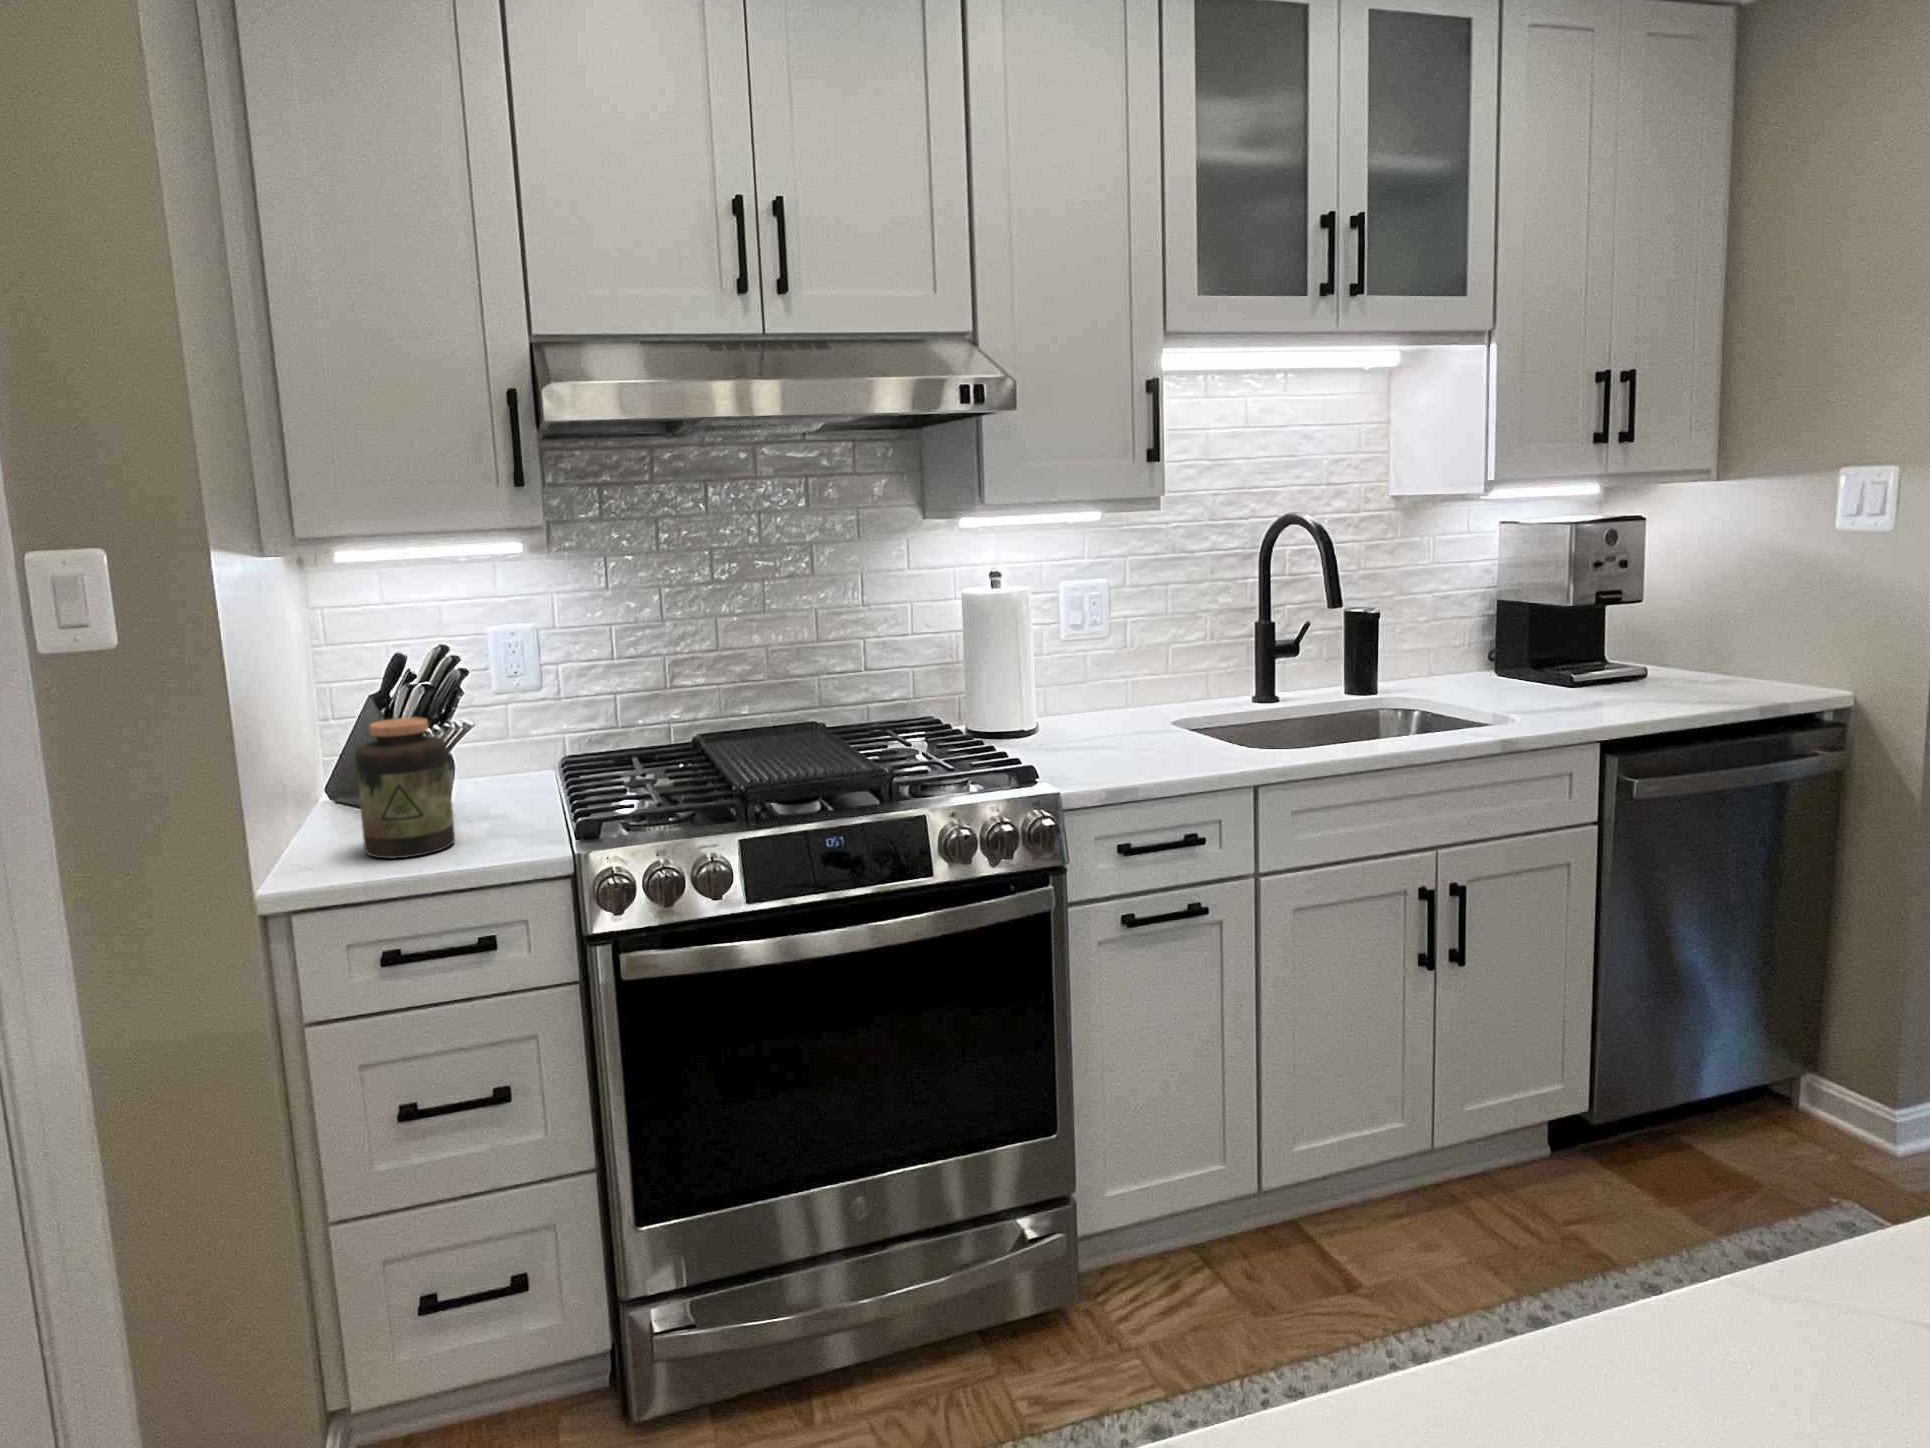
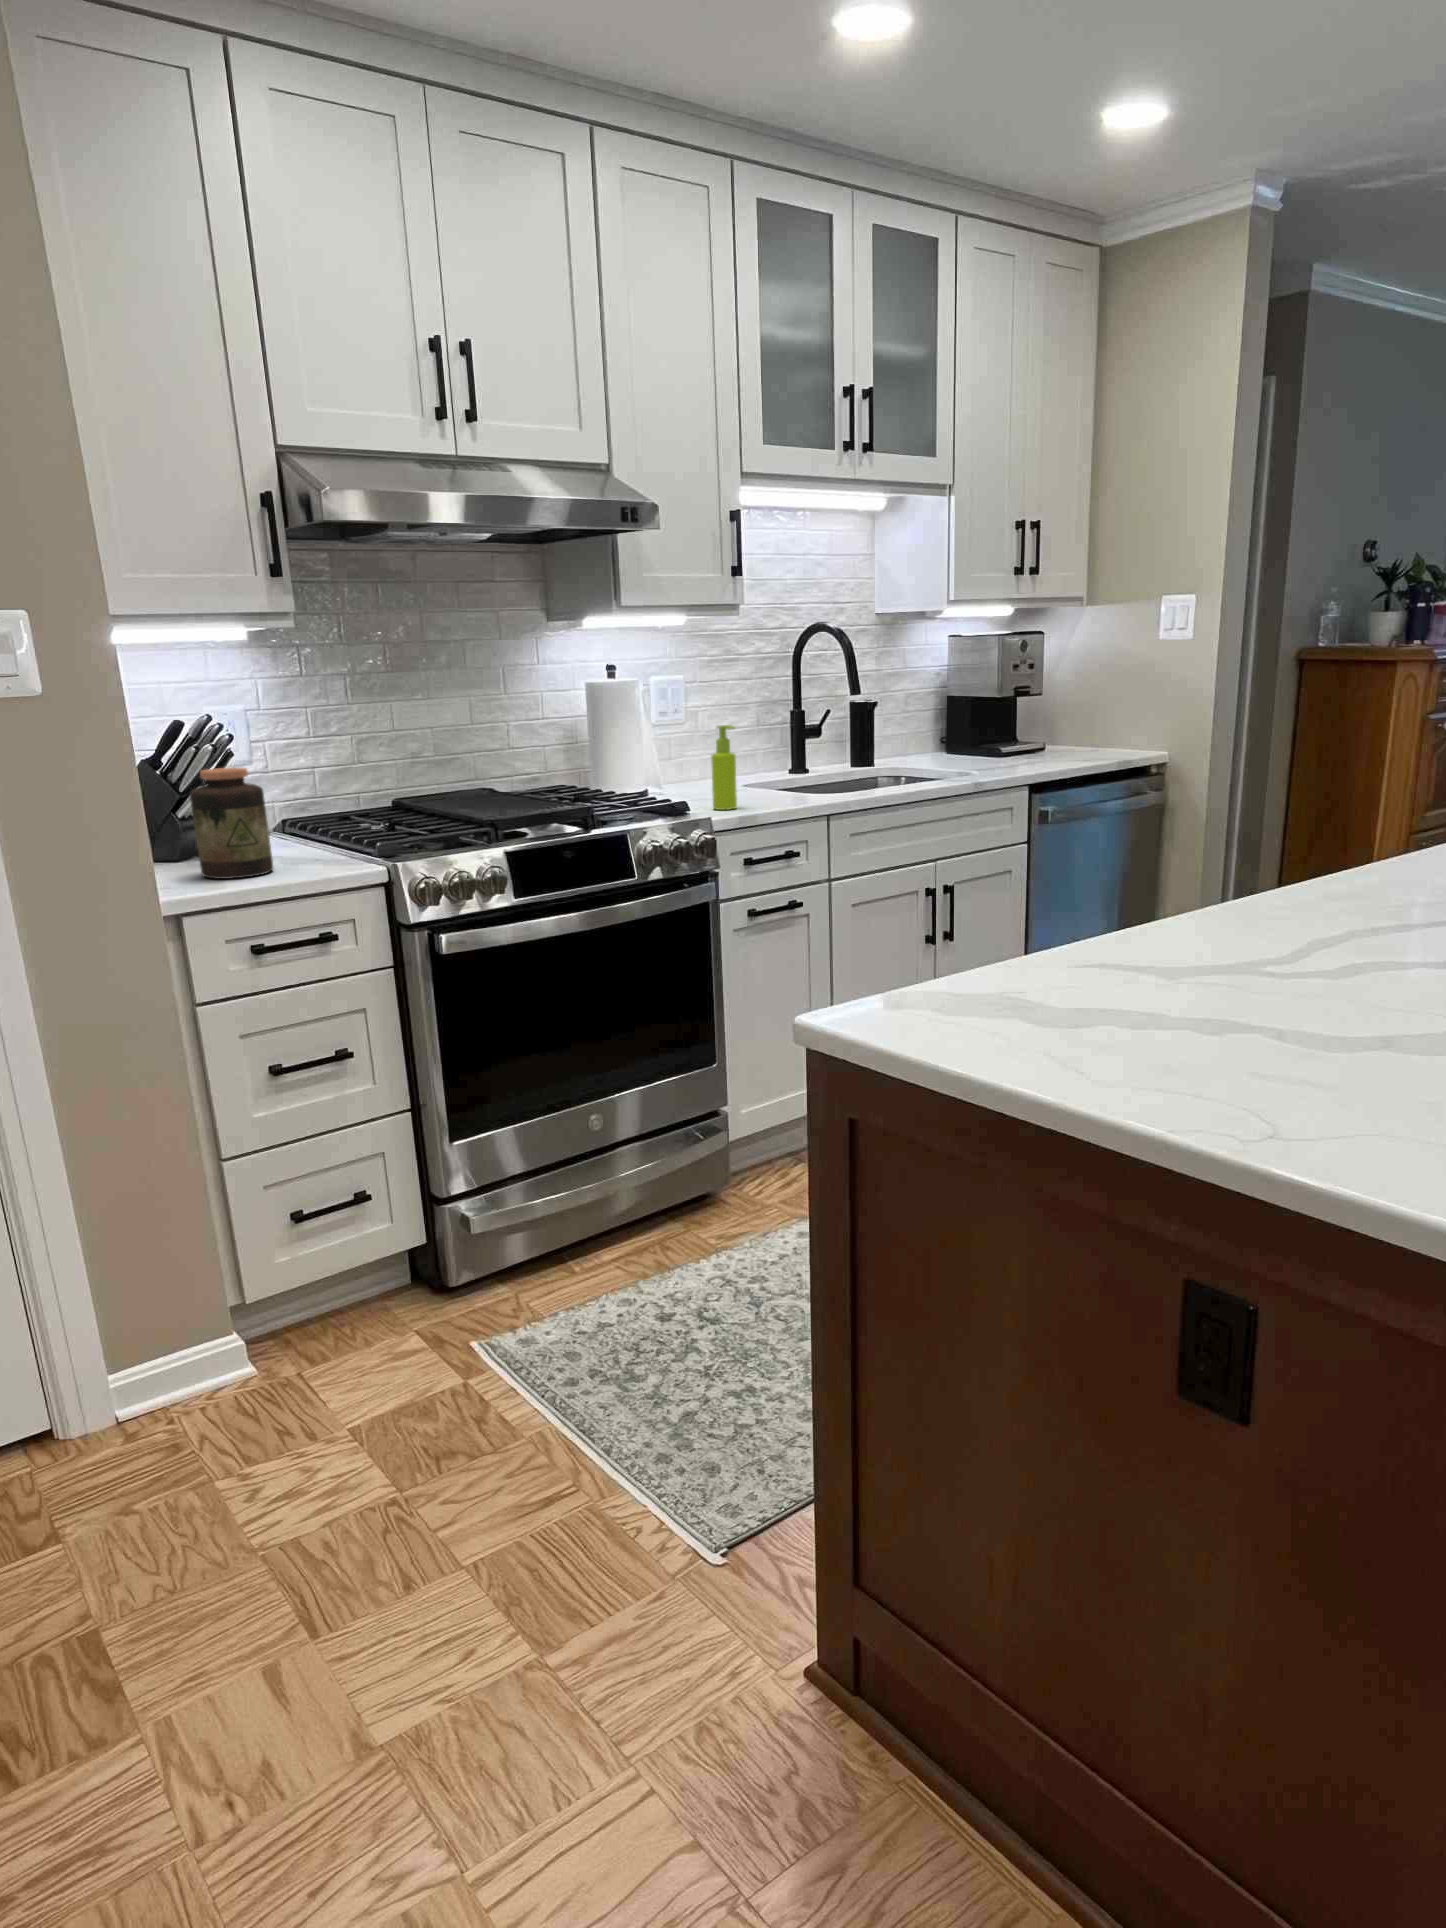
soap dispenser: none [1082,660,1116,774] -> present [711,725,737,810]

